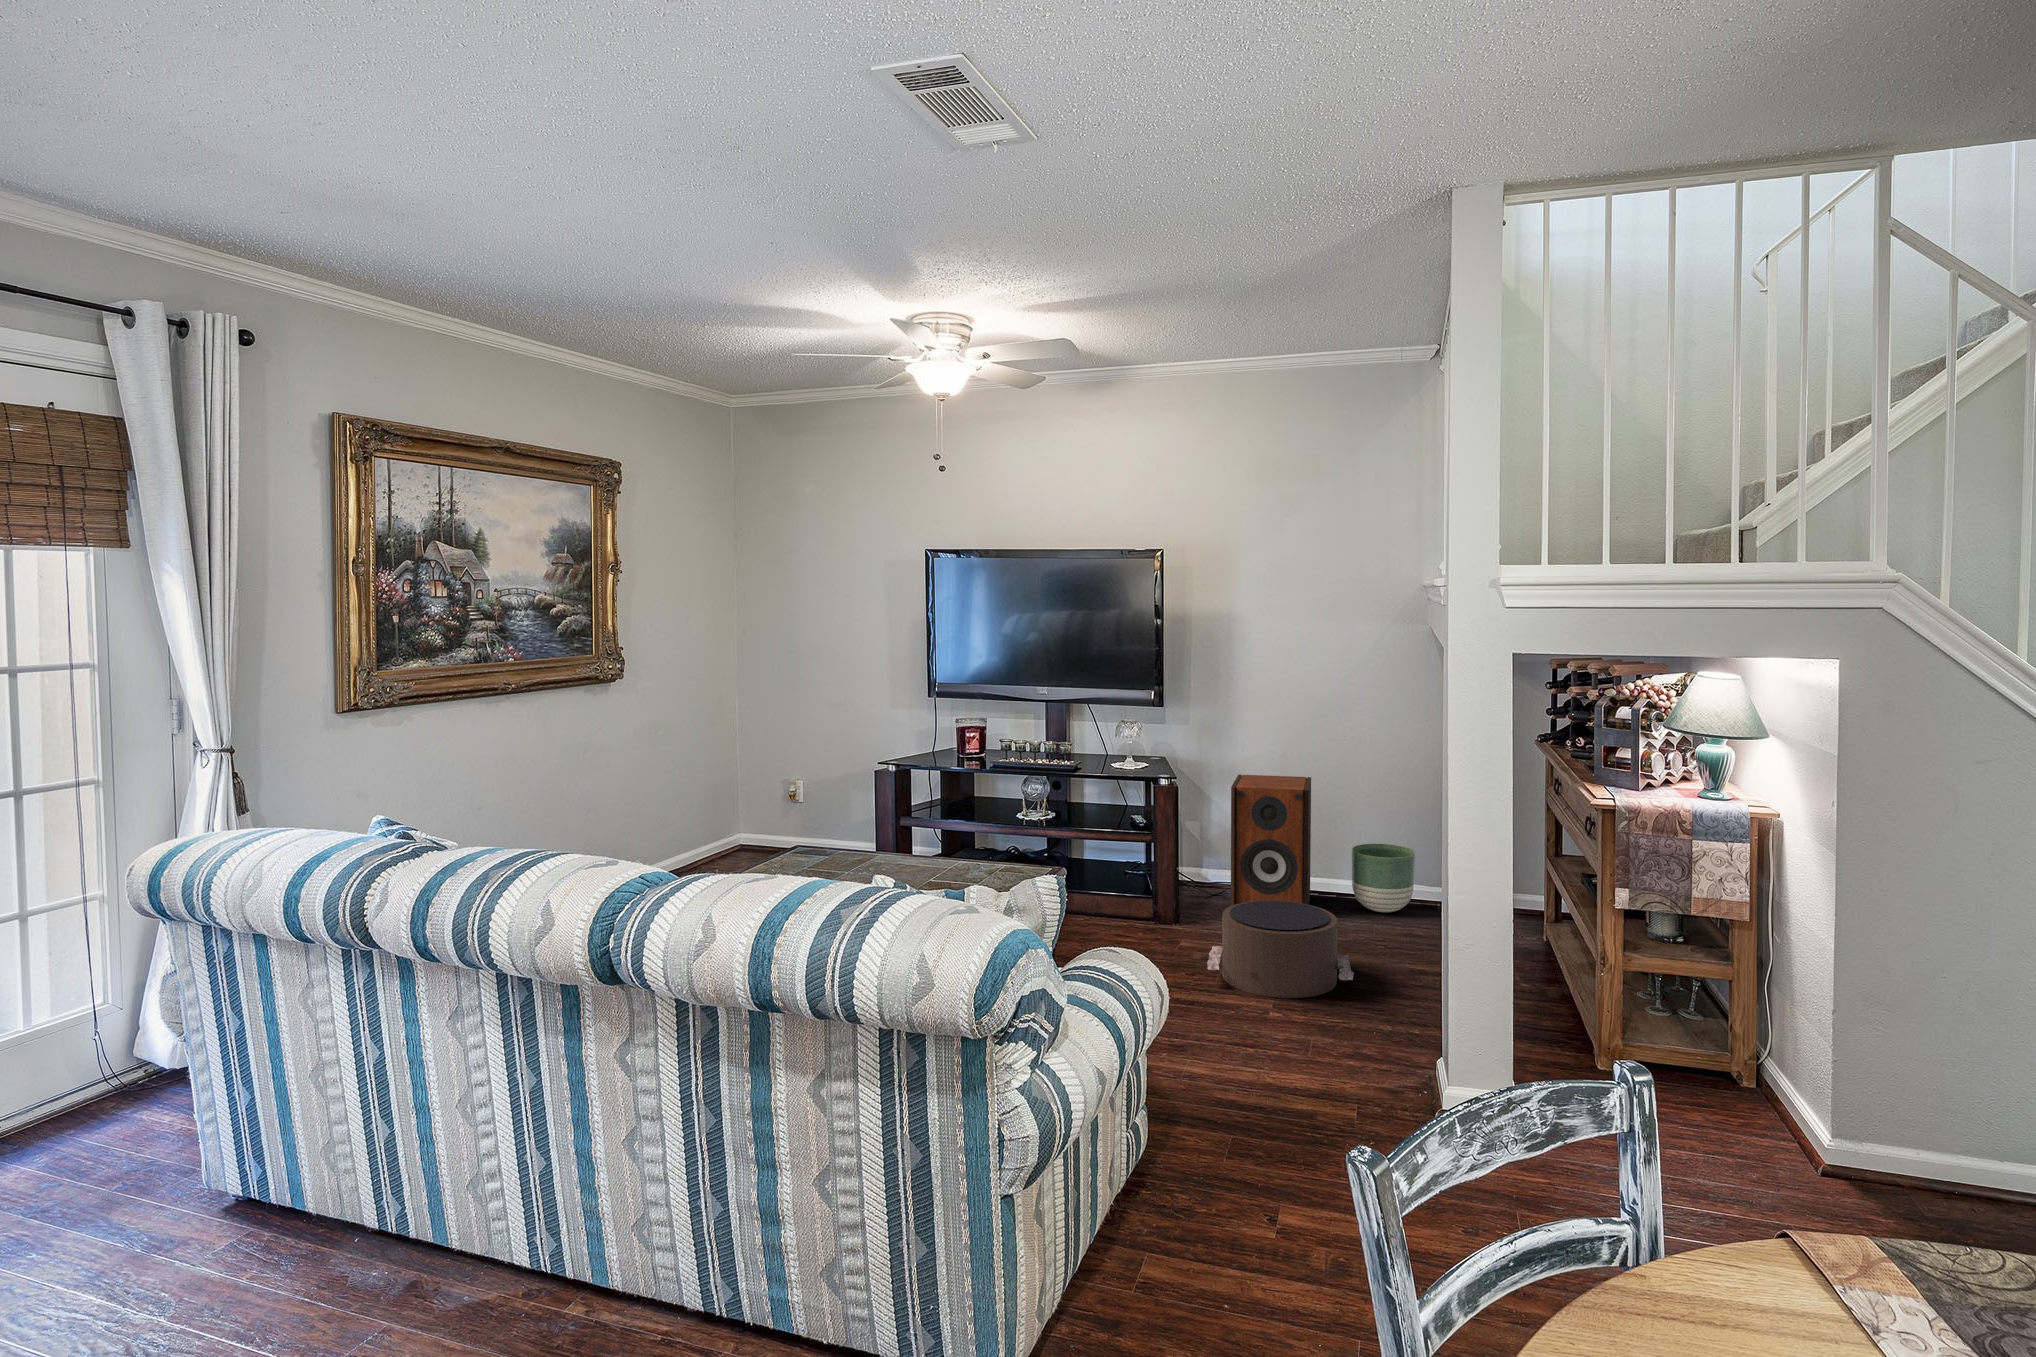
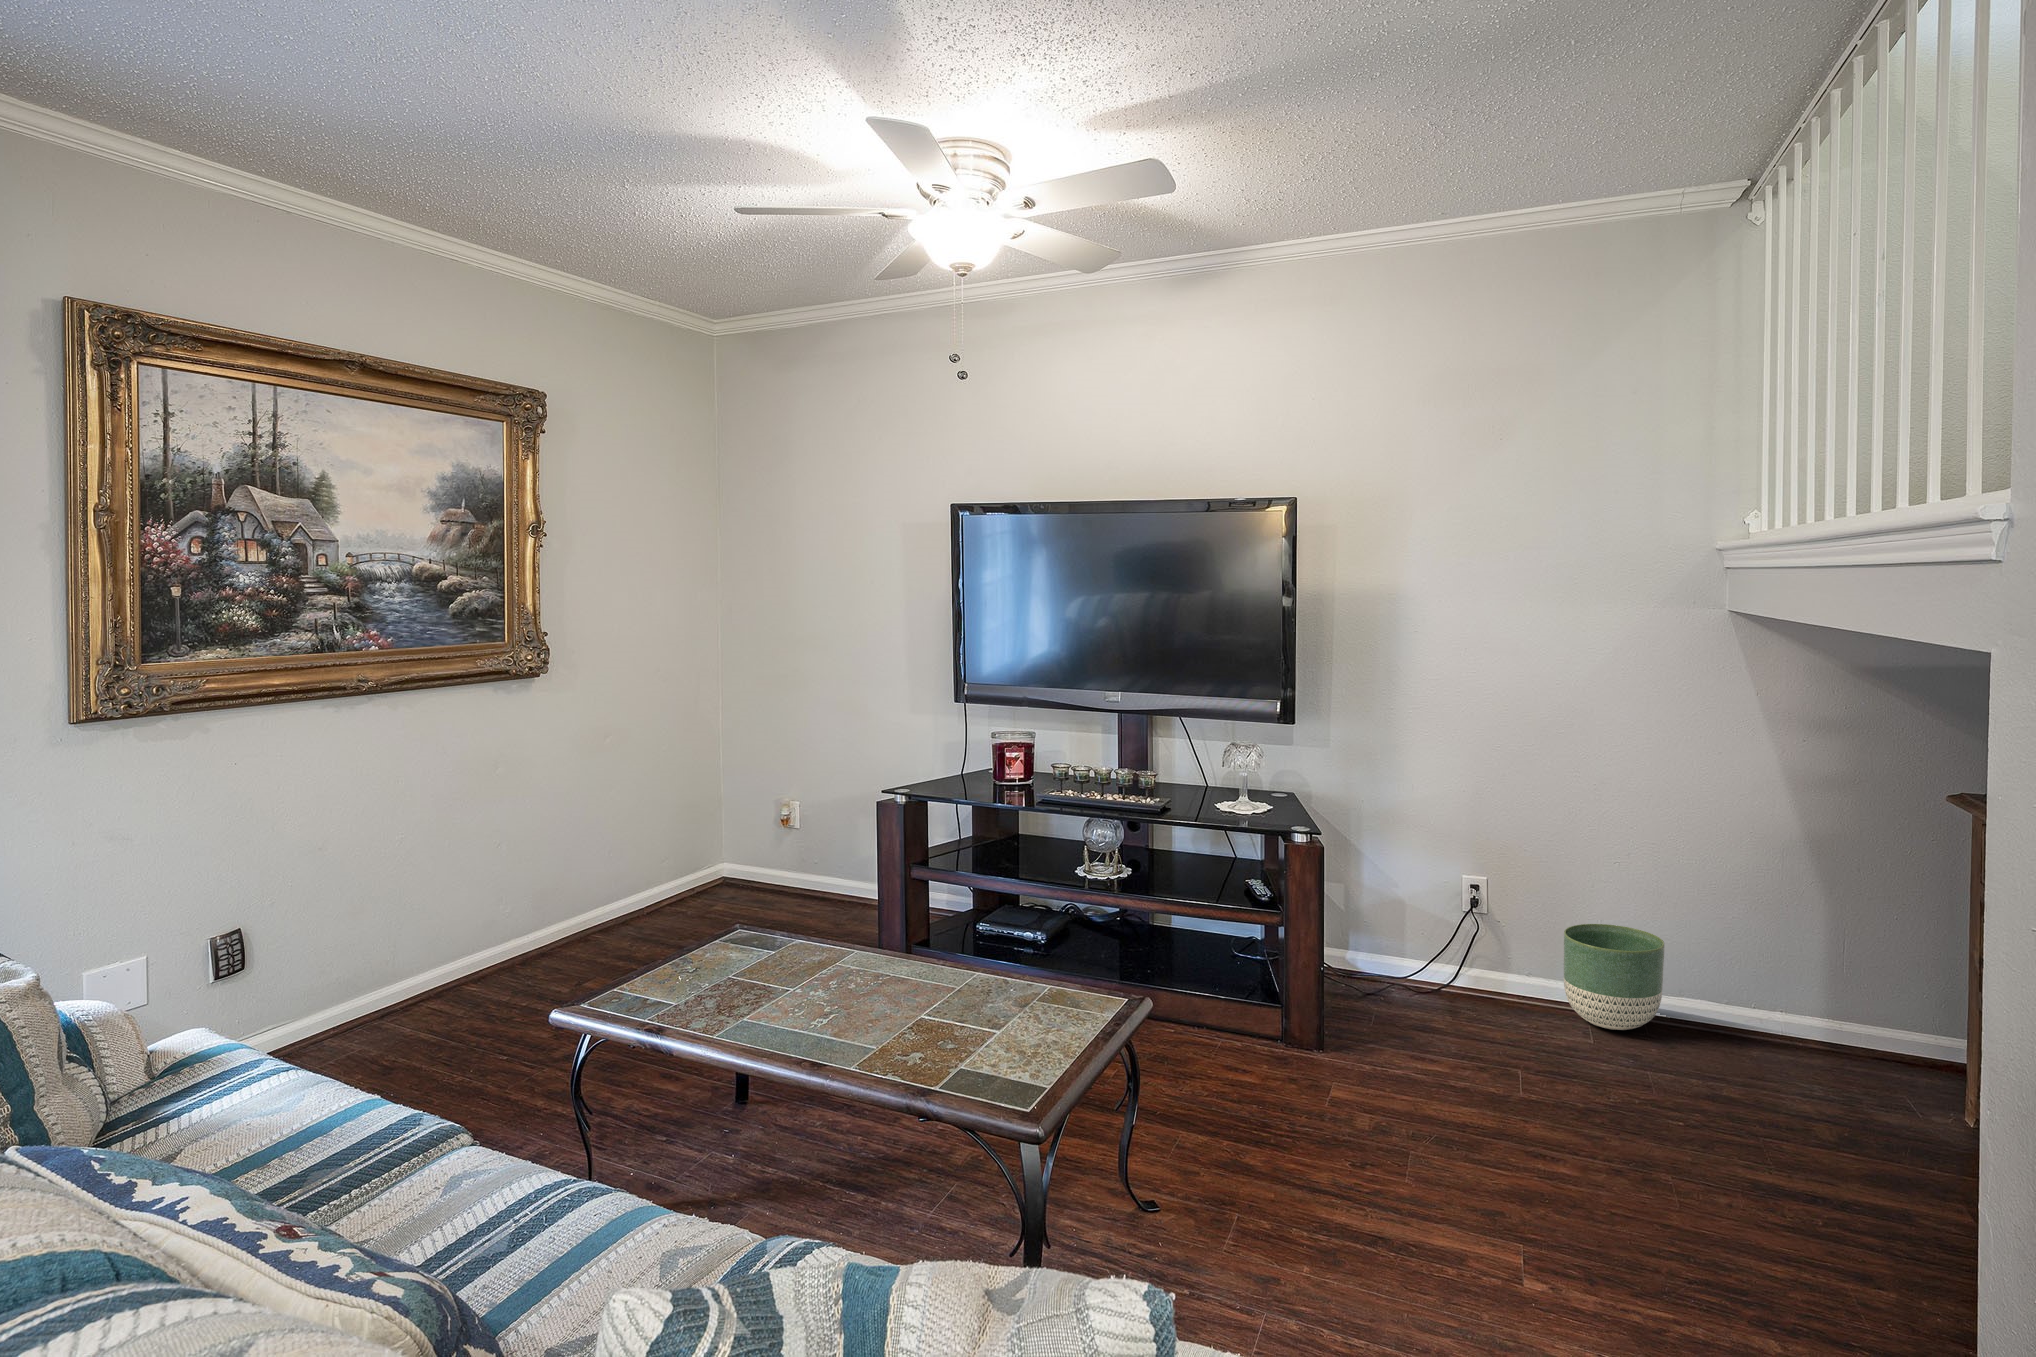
speaker: present [1231,775,1311,906] -> none [1381,818,1502,1035]
pouf: present [1207,901,1354,998] -> none [1353,1027,1602,1207]

